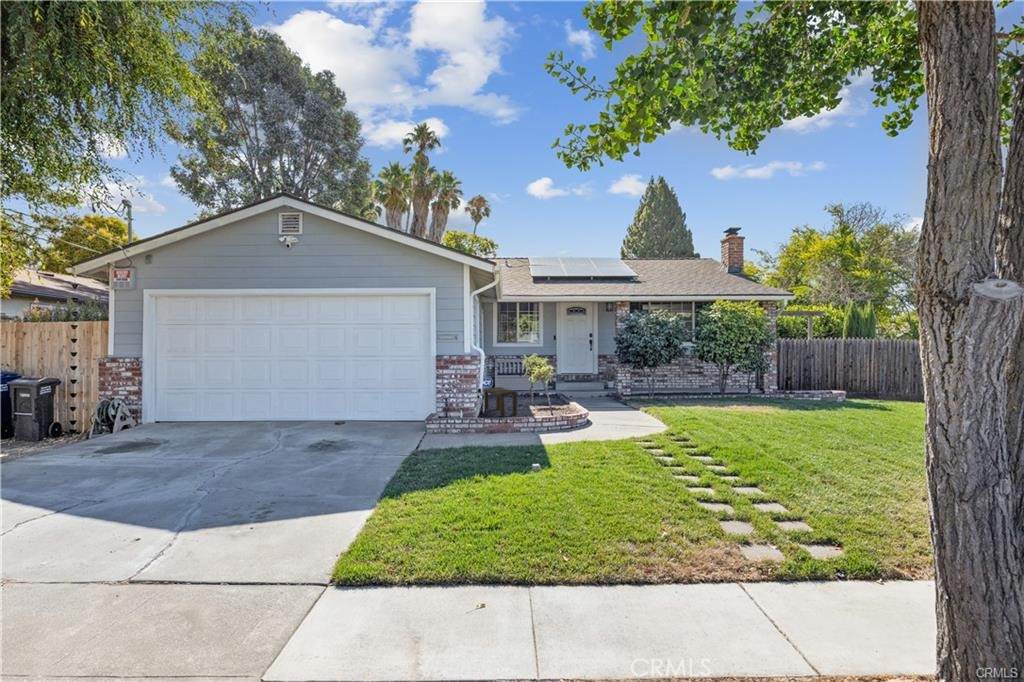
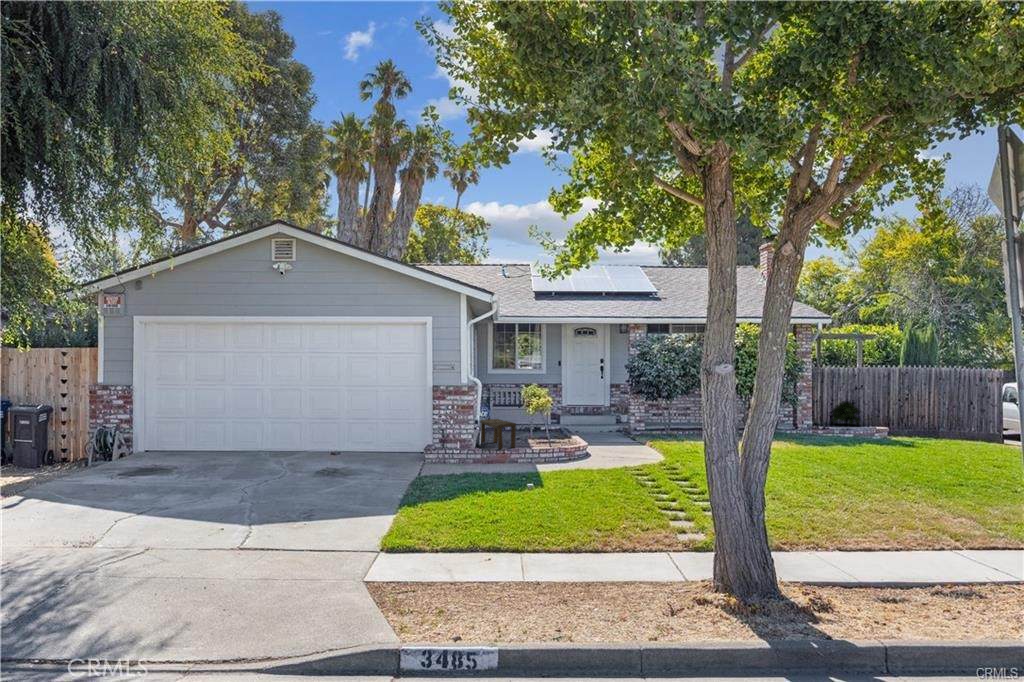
potted plant: none [797,368,825,390] -> present [831,401,860,424]

